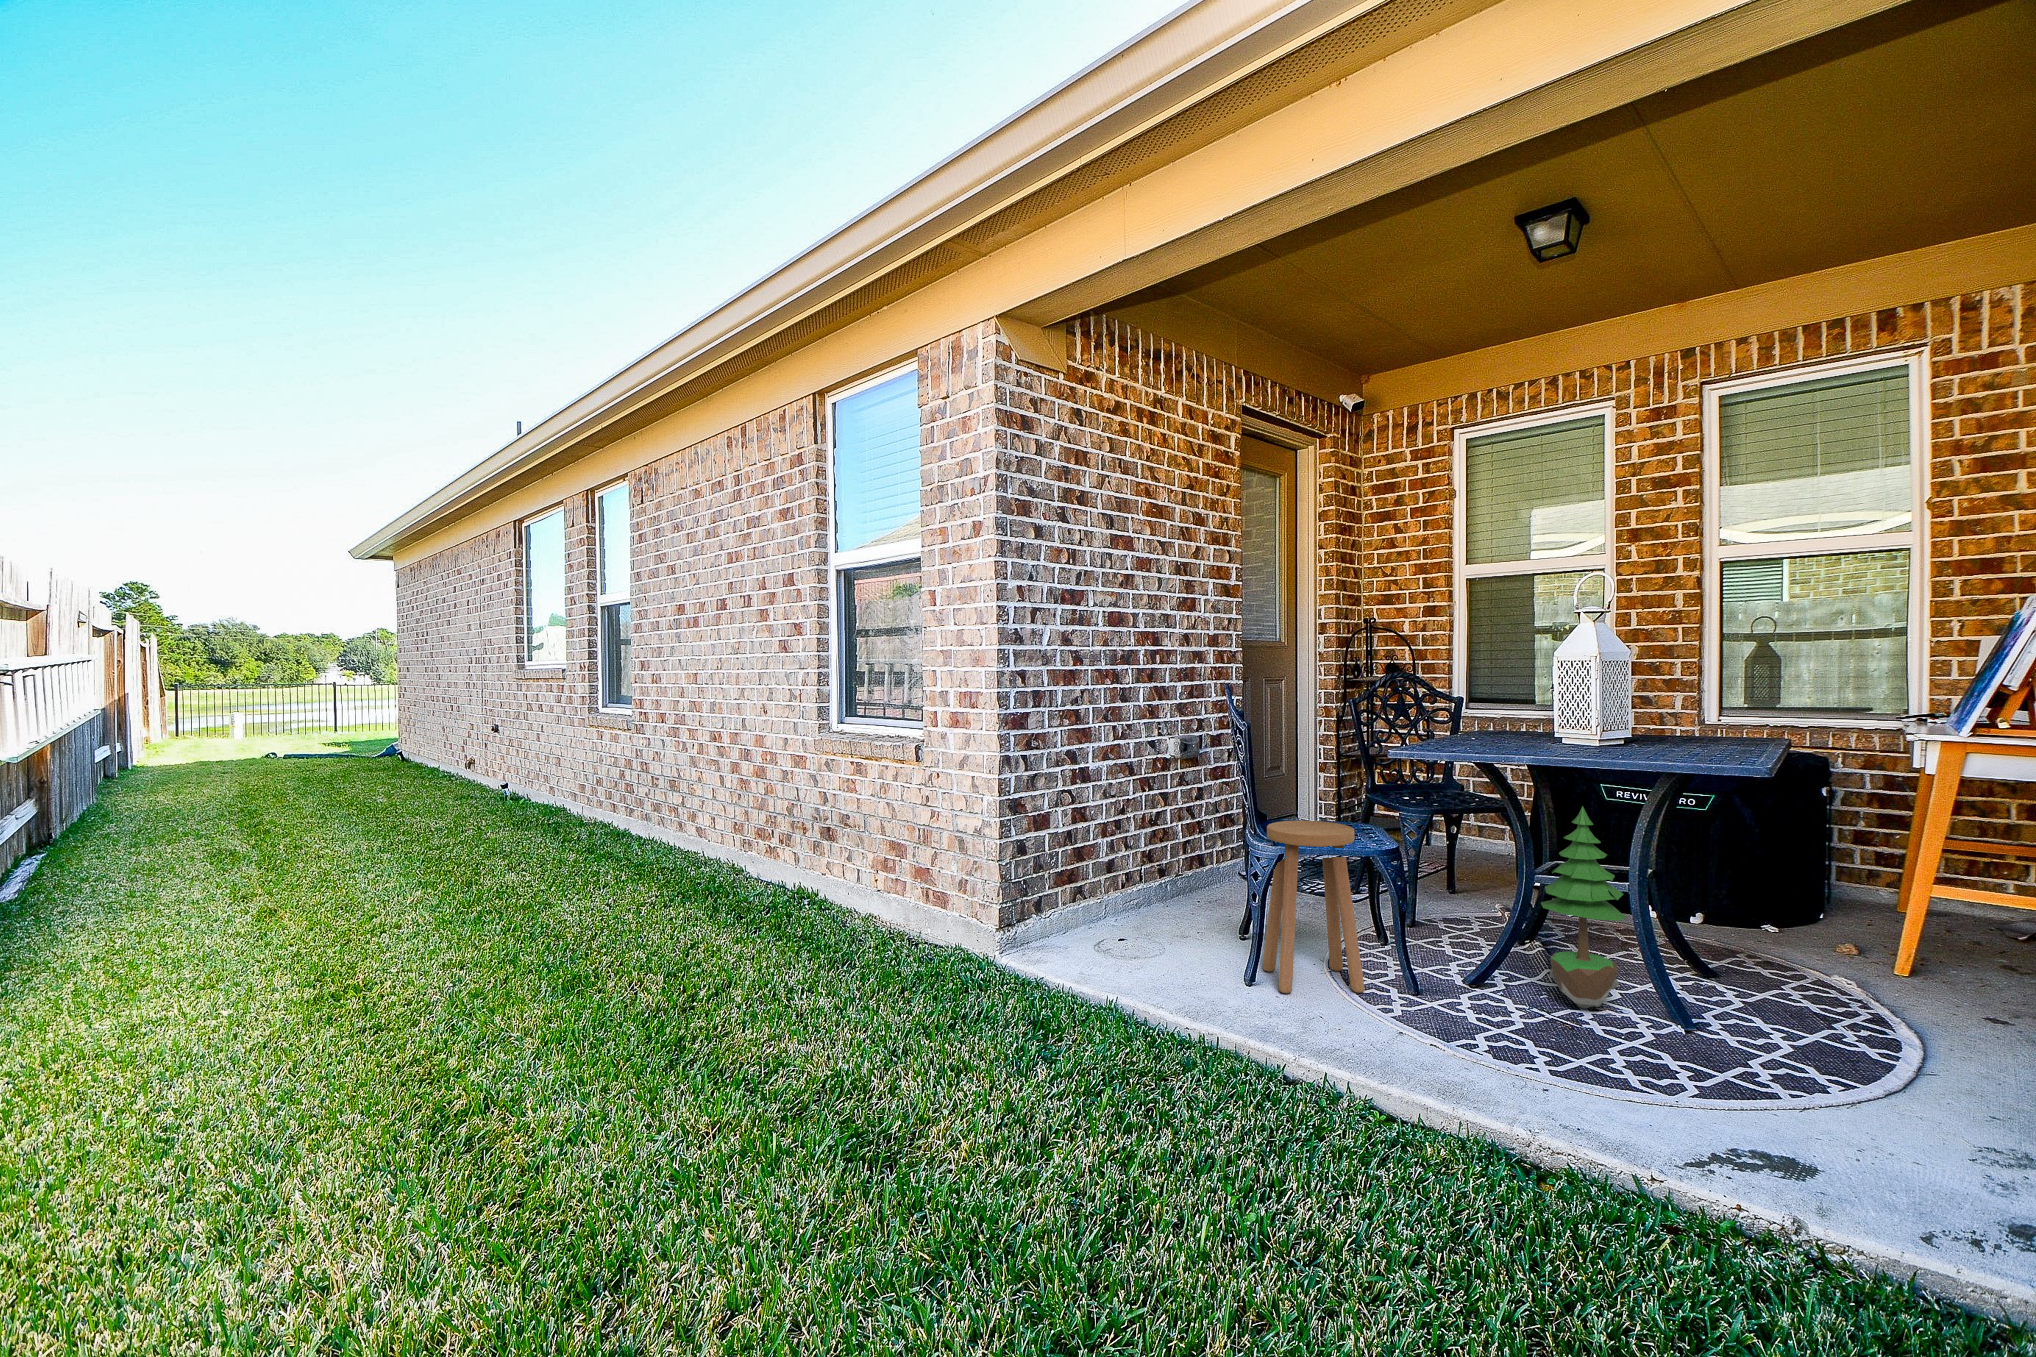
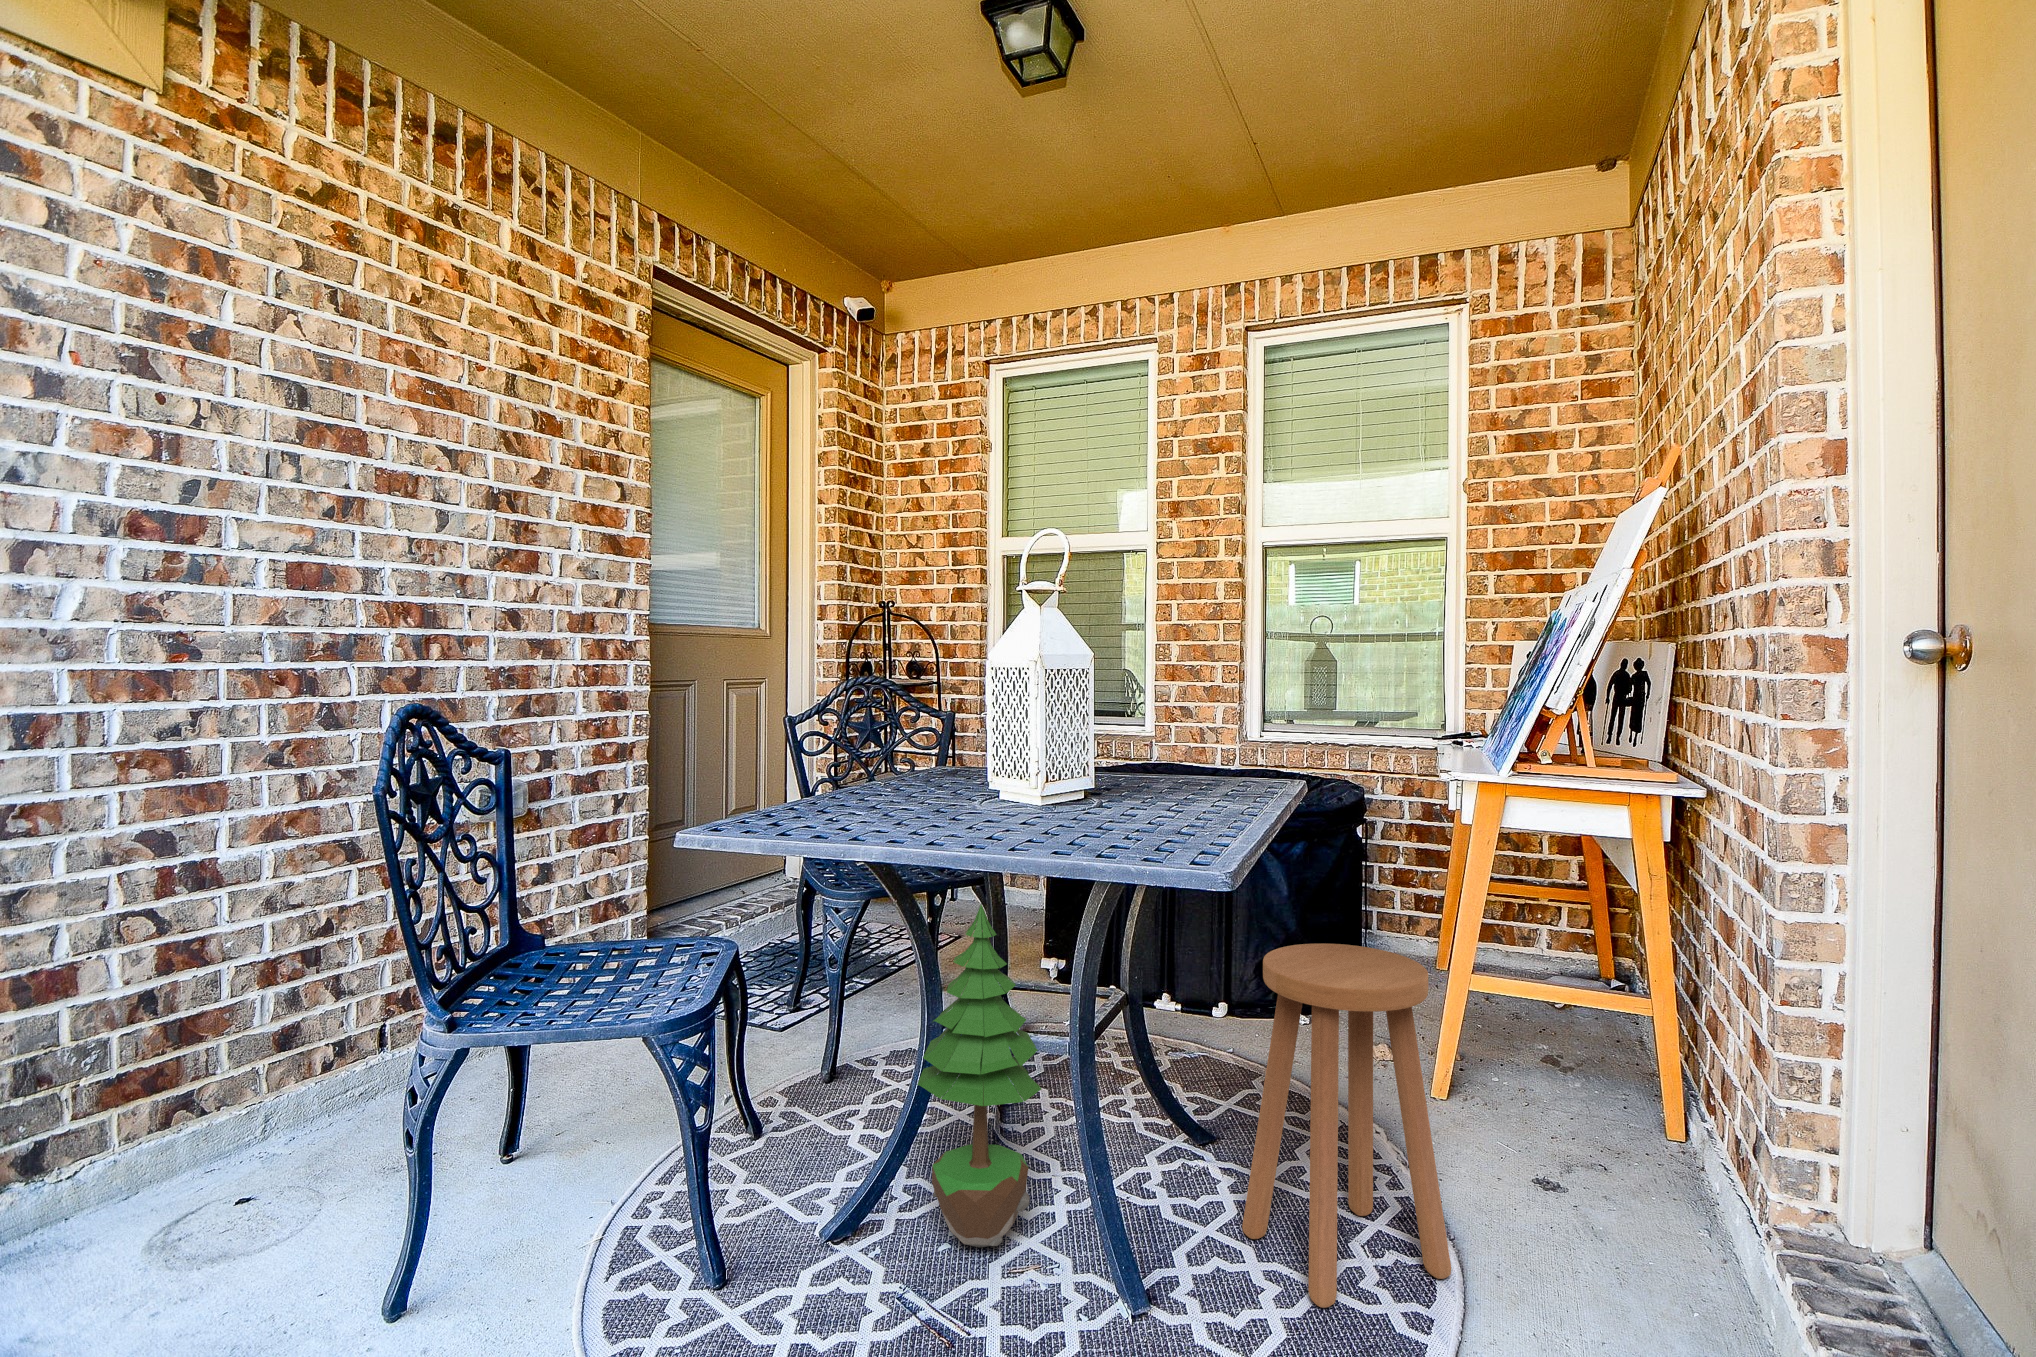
stool: present [1263,821,1365,993] -> present [1242,944,1451,1308]

